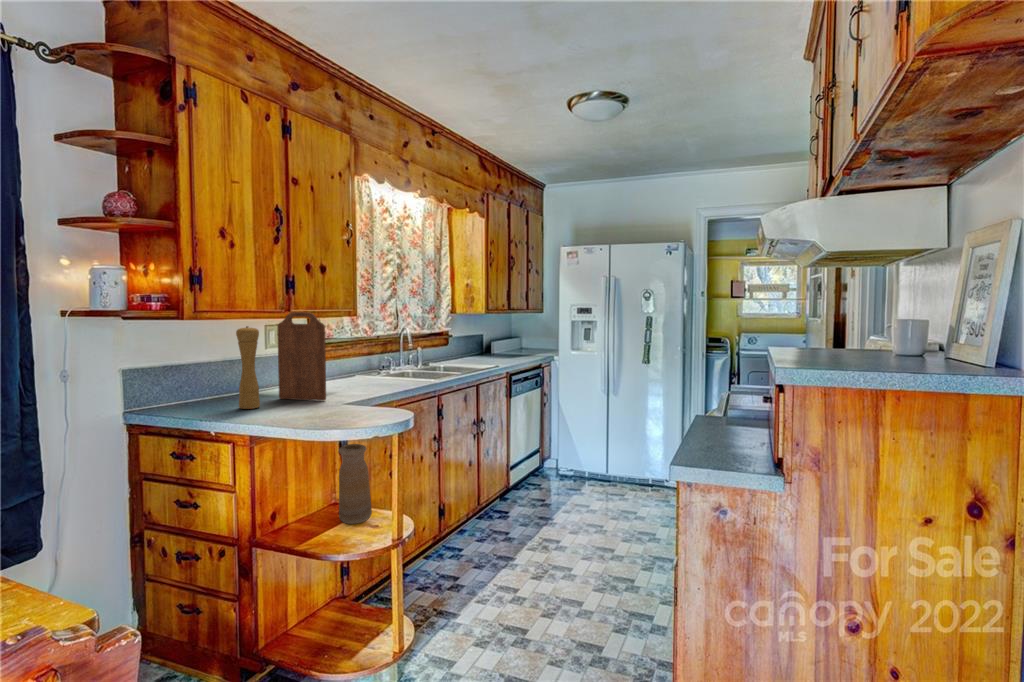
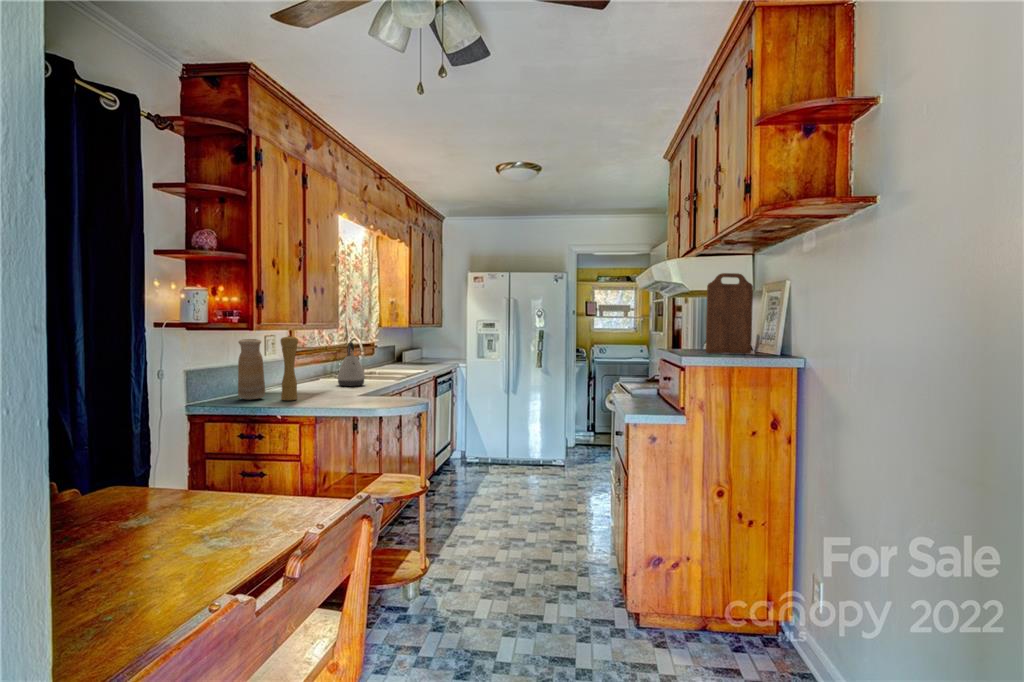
cutting board: present [277,312,326,401] -> present [706,273,753,354]
kettle: none [350,333,385,388] -> present [337,342,365,386]
vase: present [339,444,372,524] -> present [238,339,265,400]

